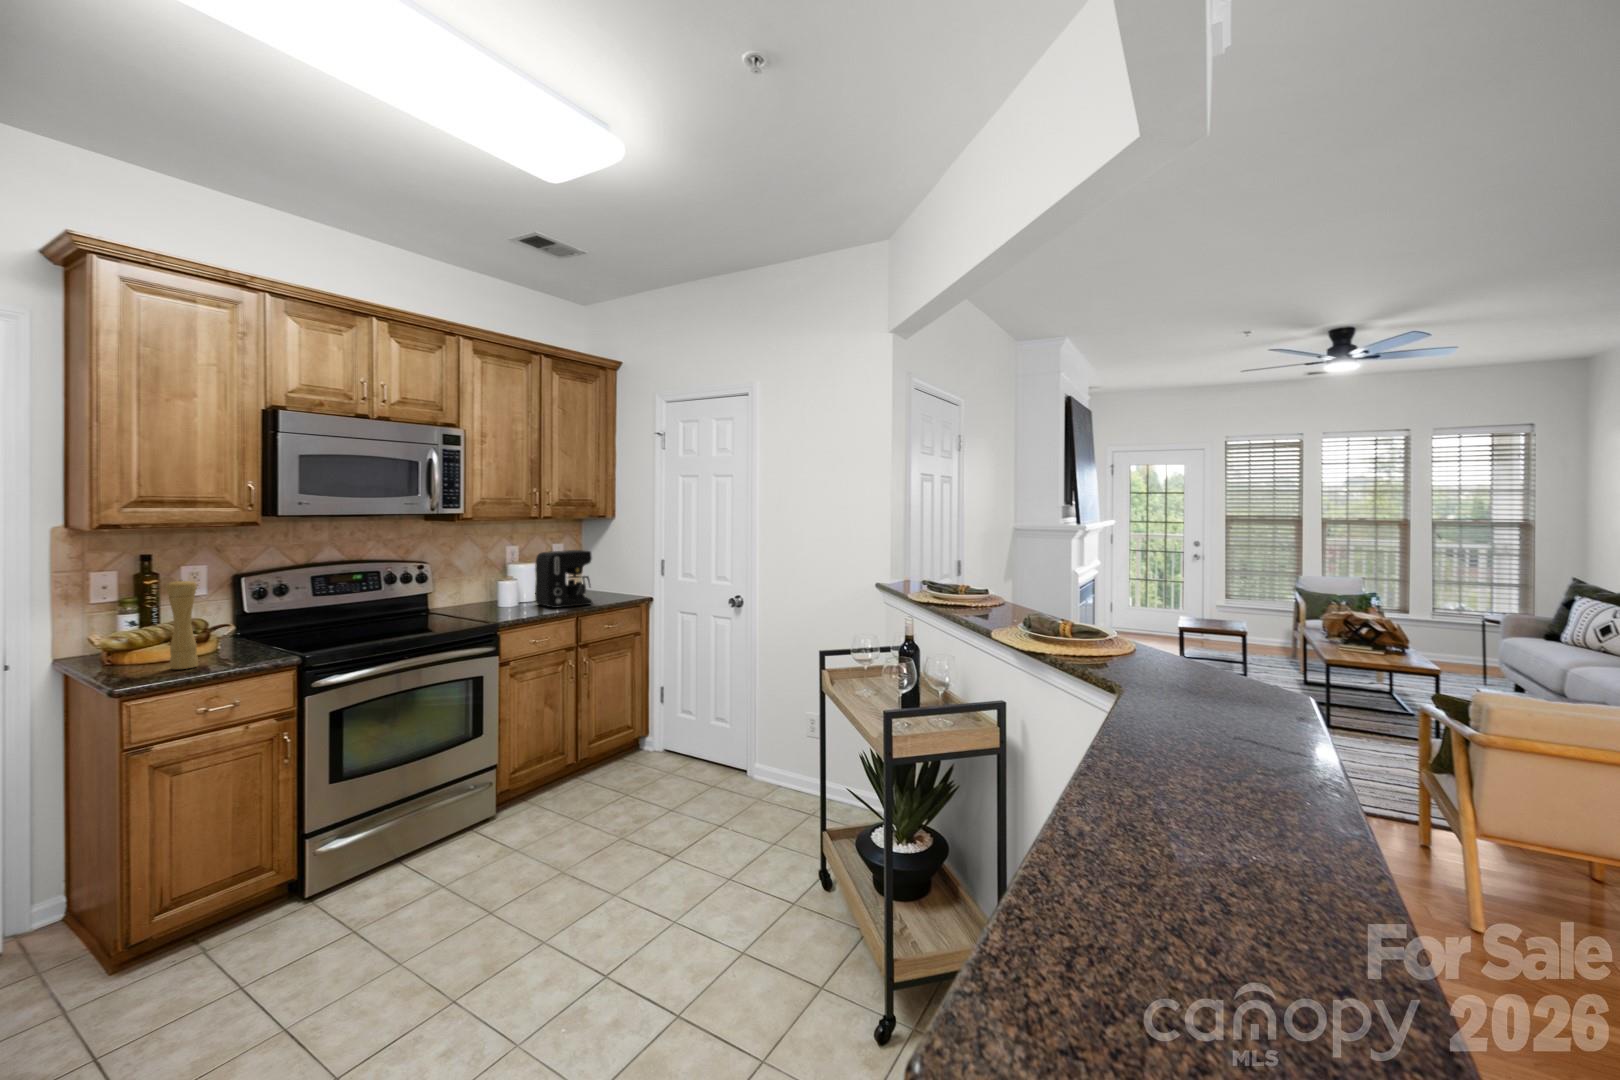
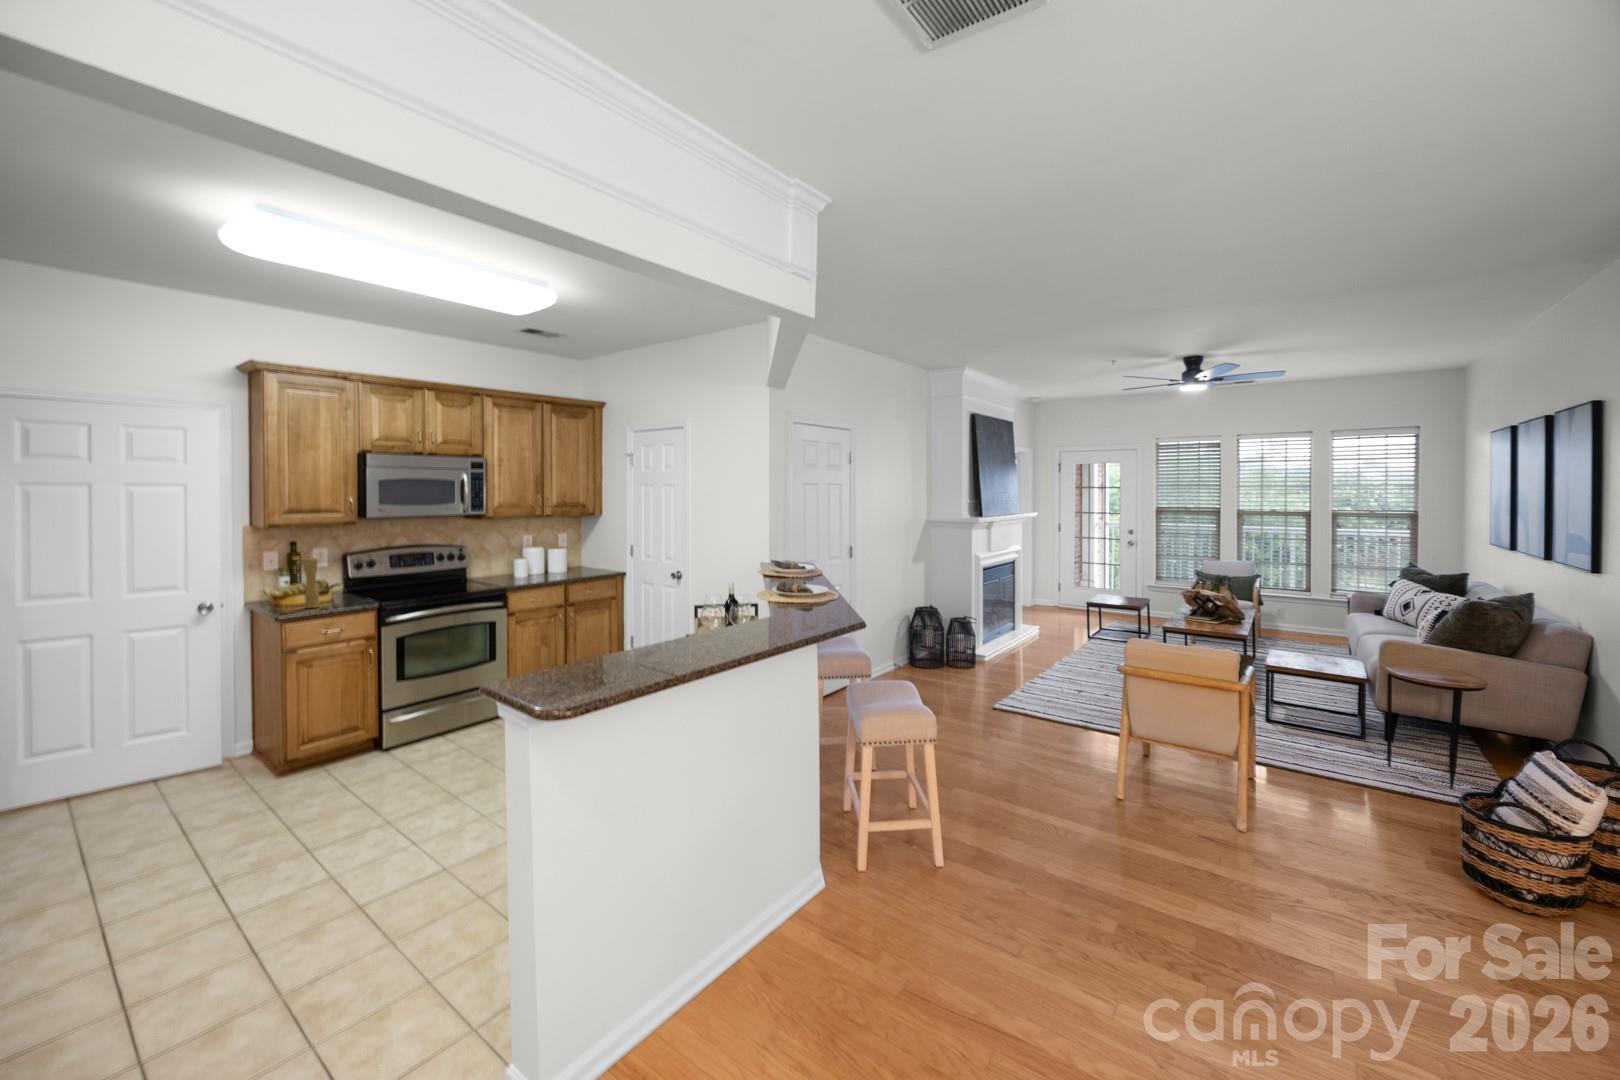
coffee maker: present [535,550,593,608] -> none [541,538,580,579]

